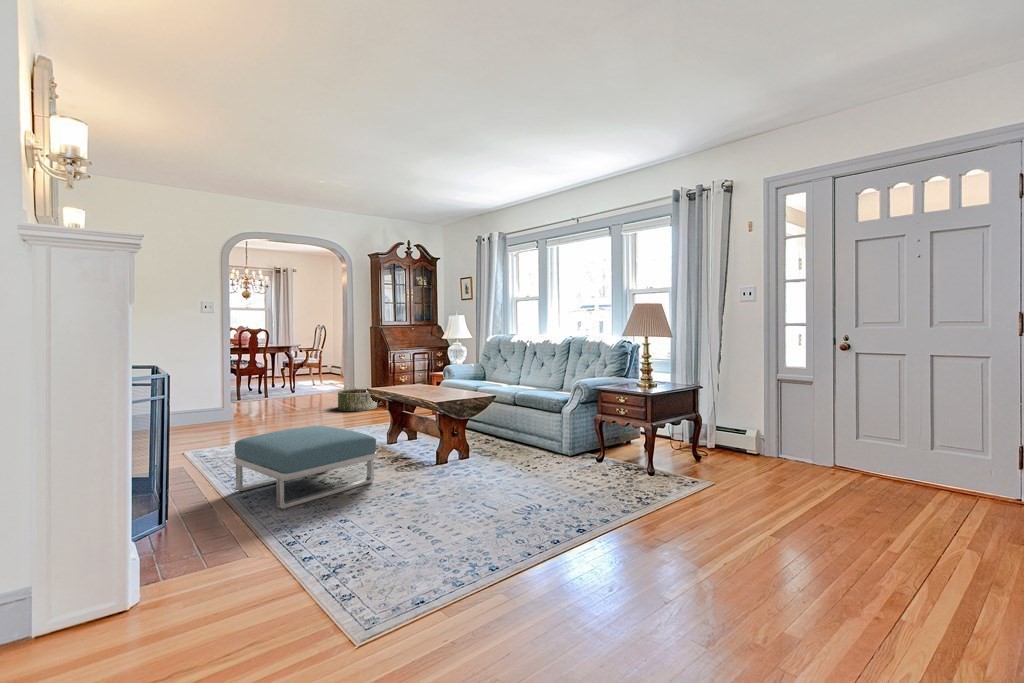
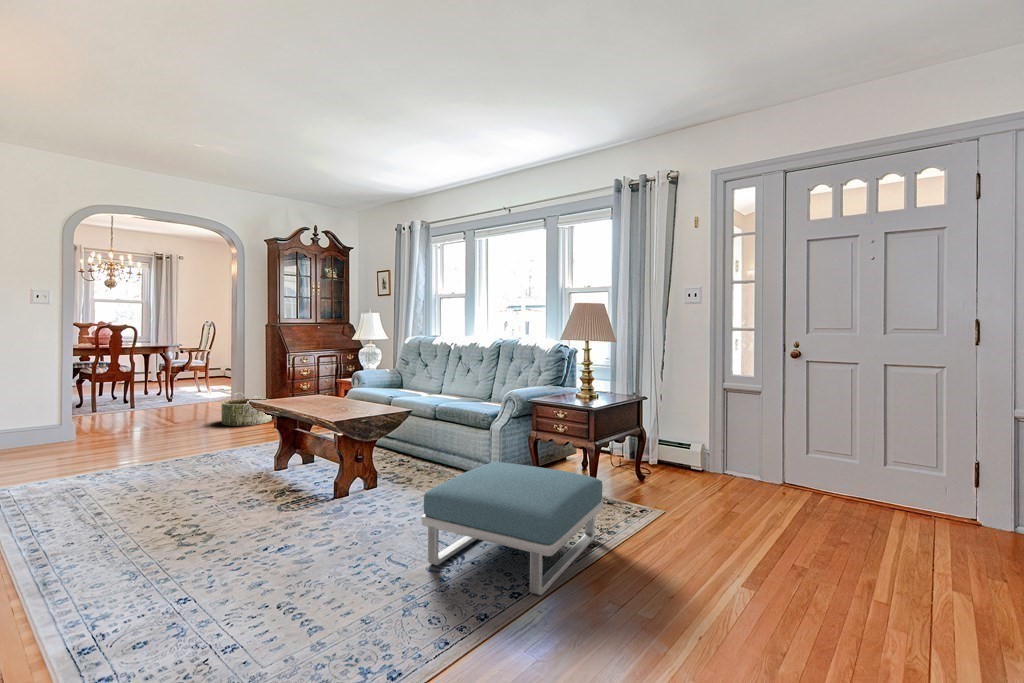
footstool: present [234,426,377,509] -> present [422,462,603,595]

